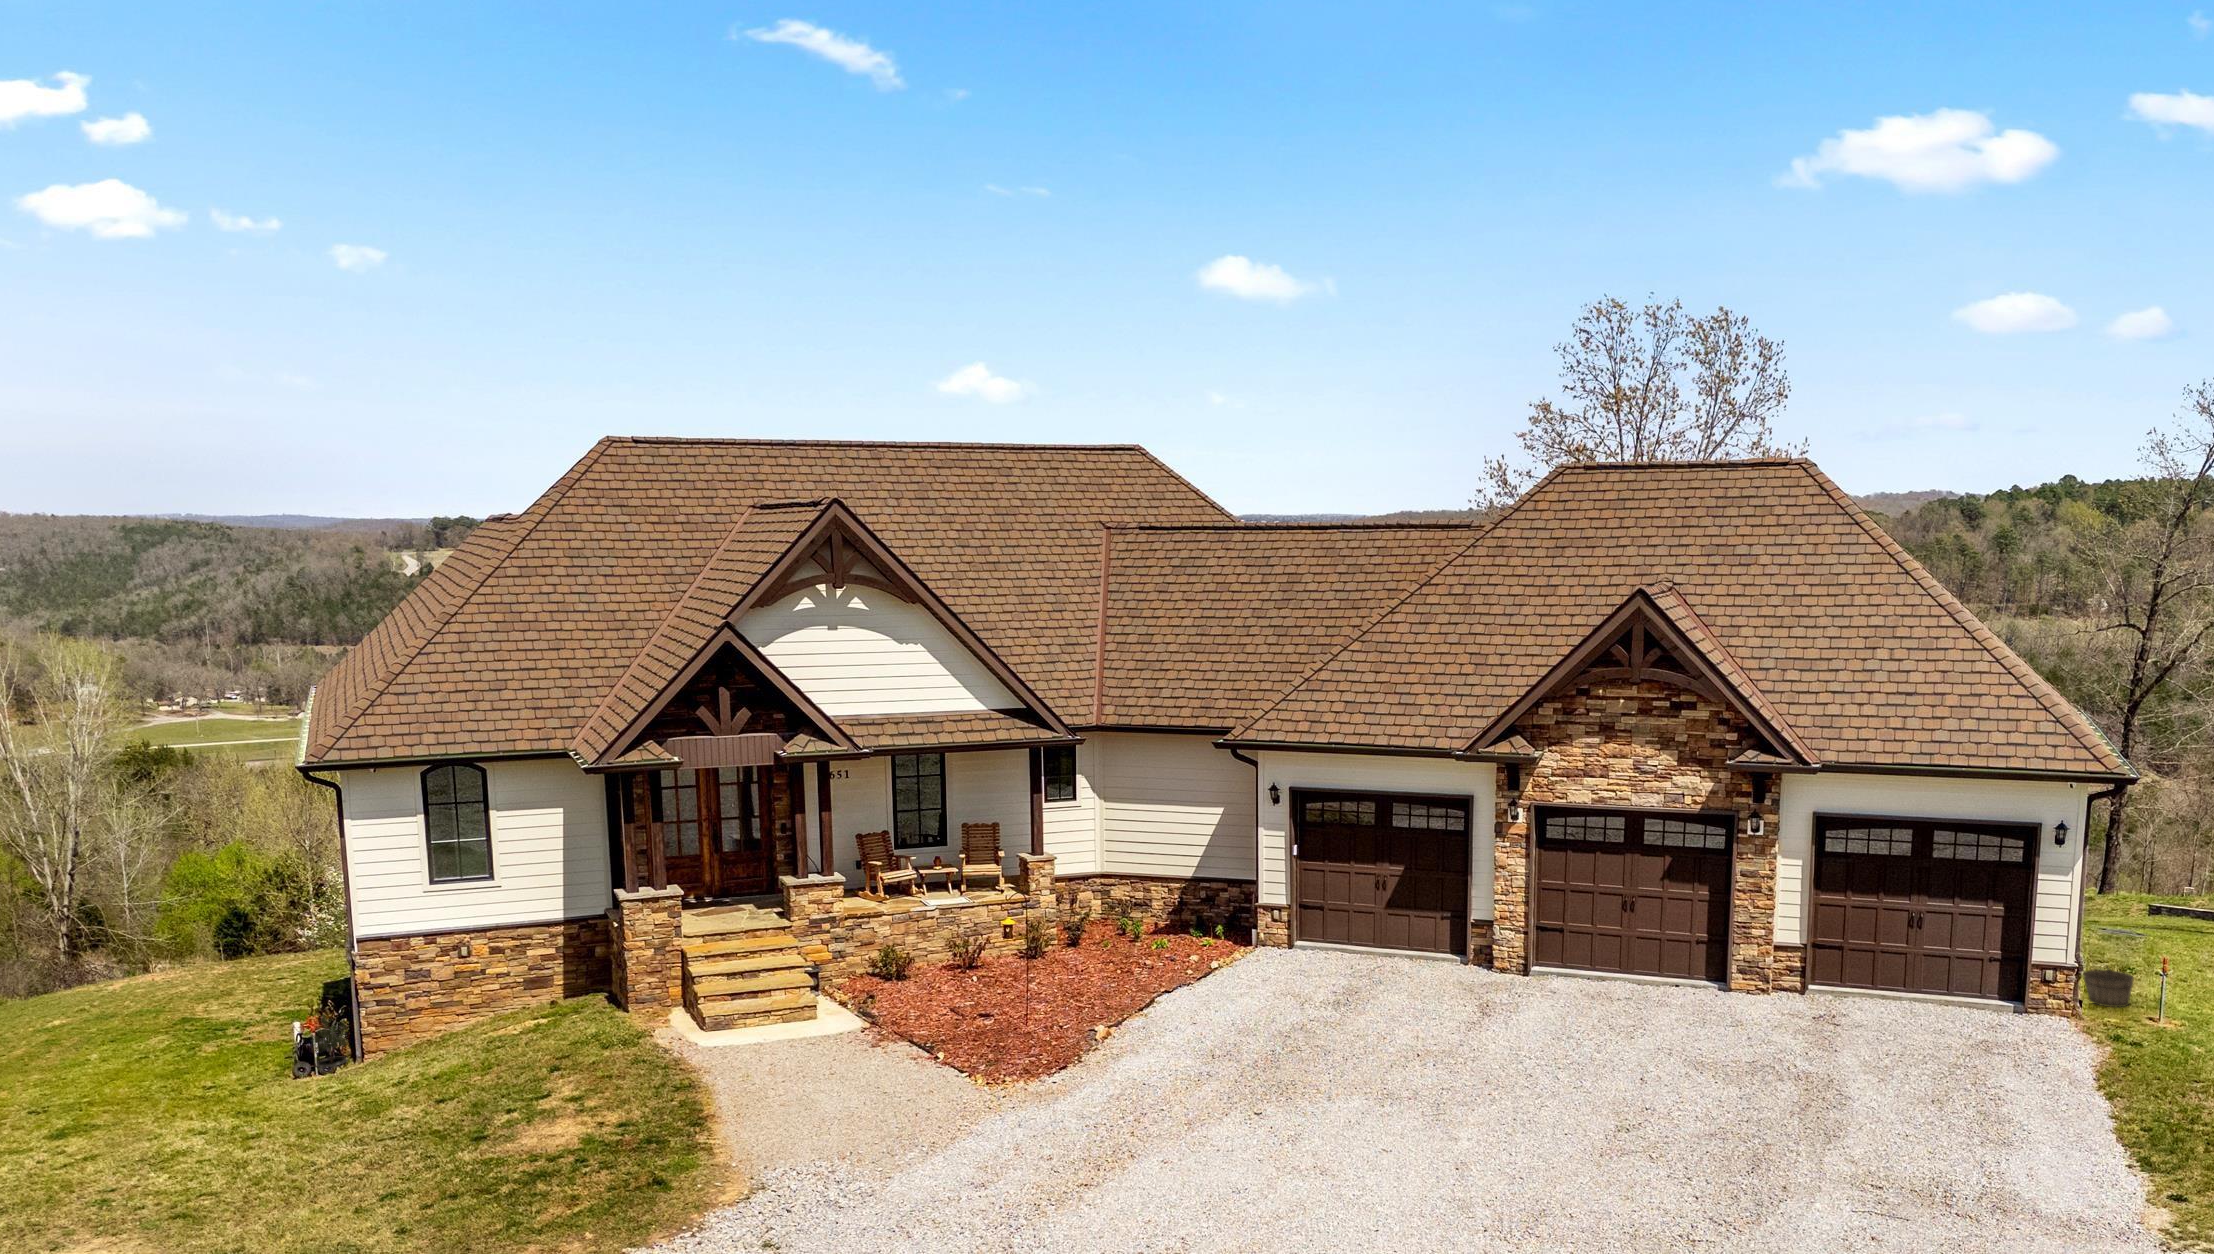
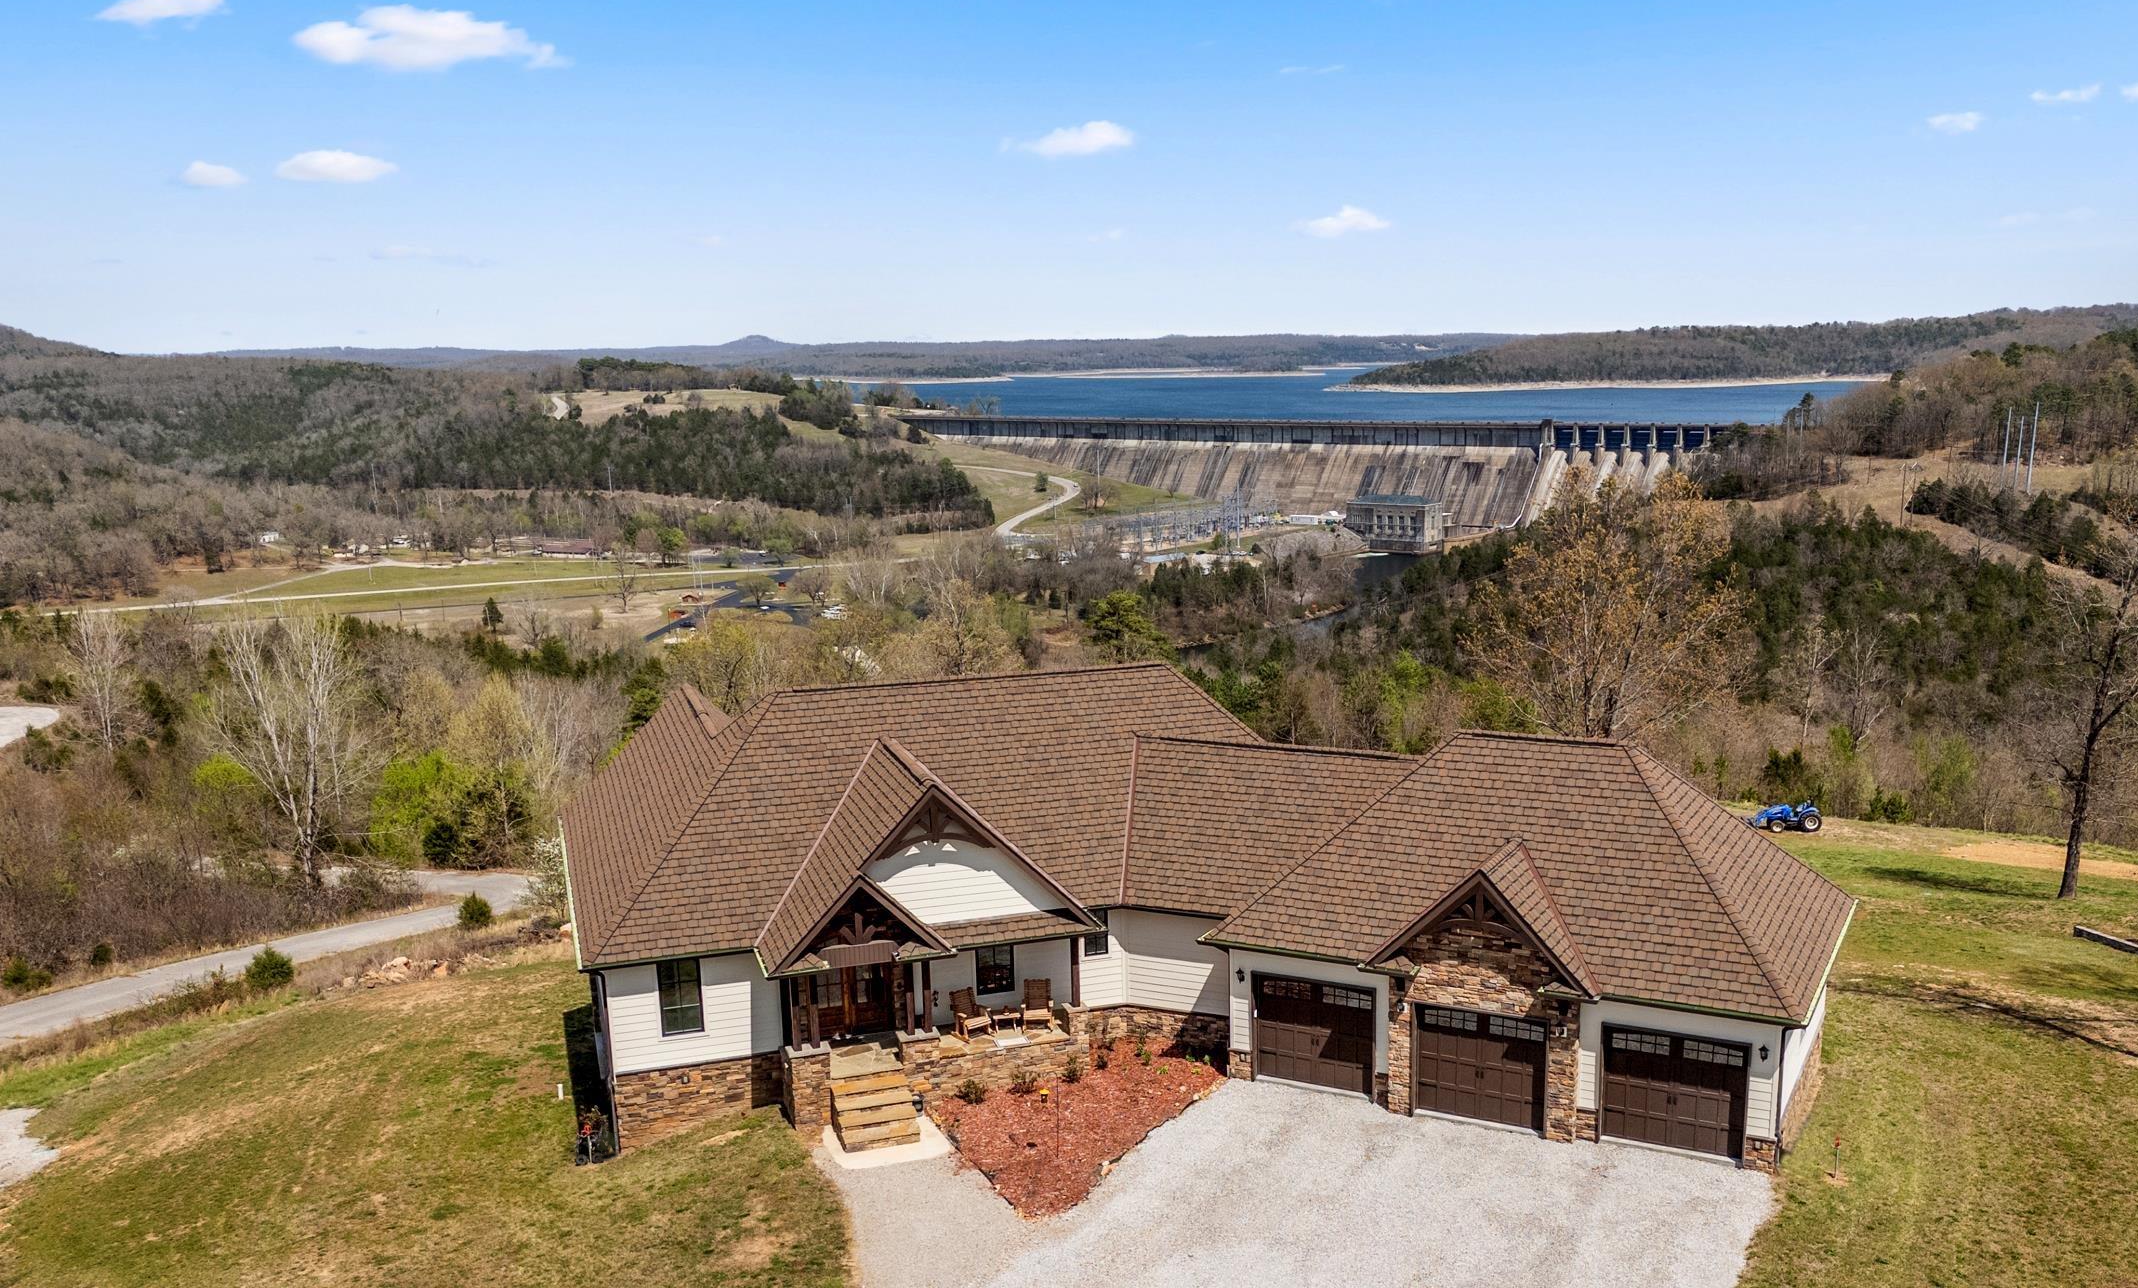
wooden bucket: present [2083,968,2134,1007] -> none [1781,1144,1815,1176]

